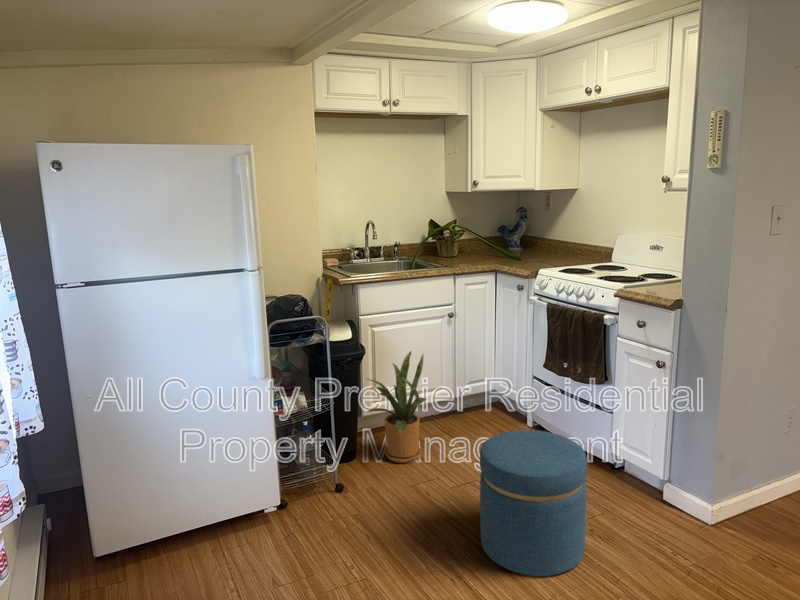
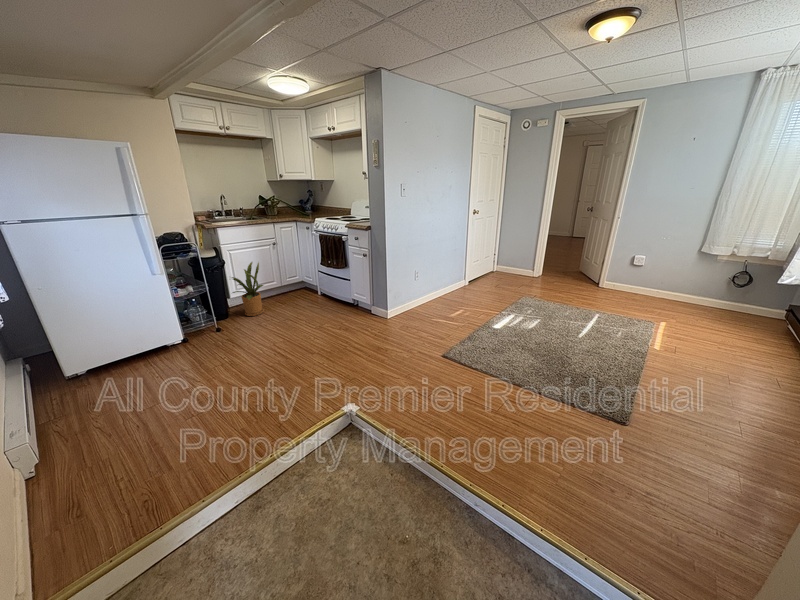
ottoman: present [480,430,587,576] -> none [284,287,336,346]

